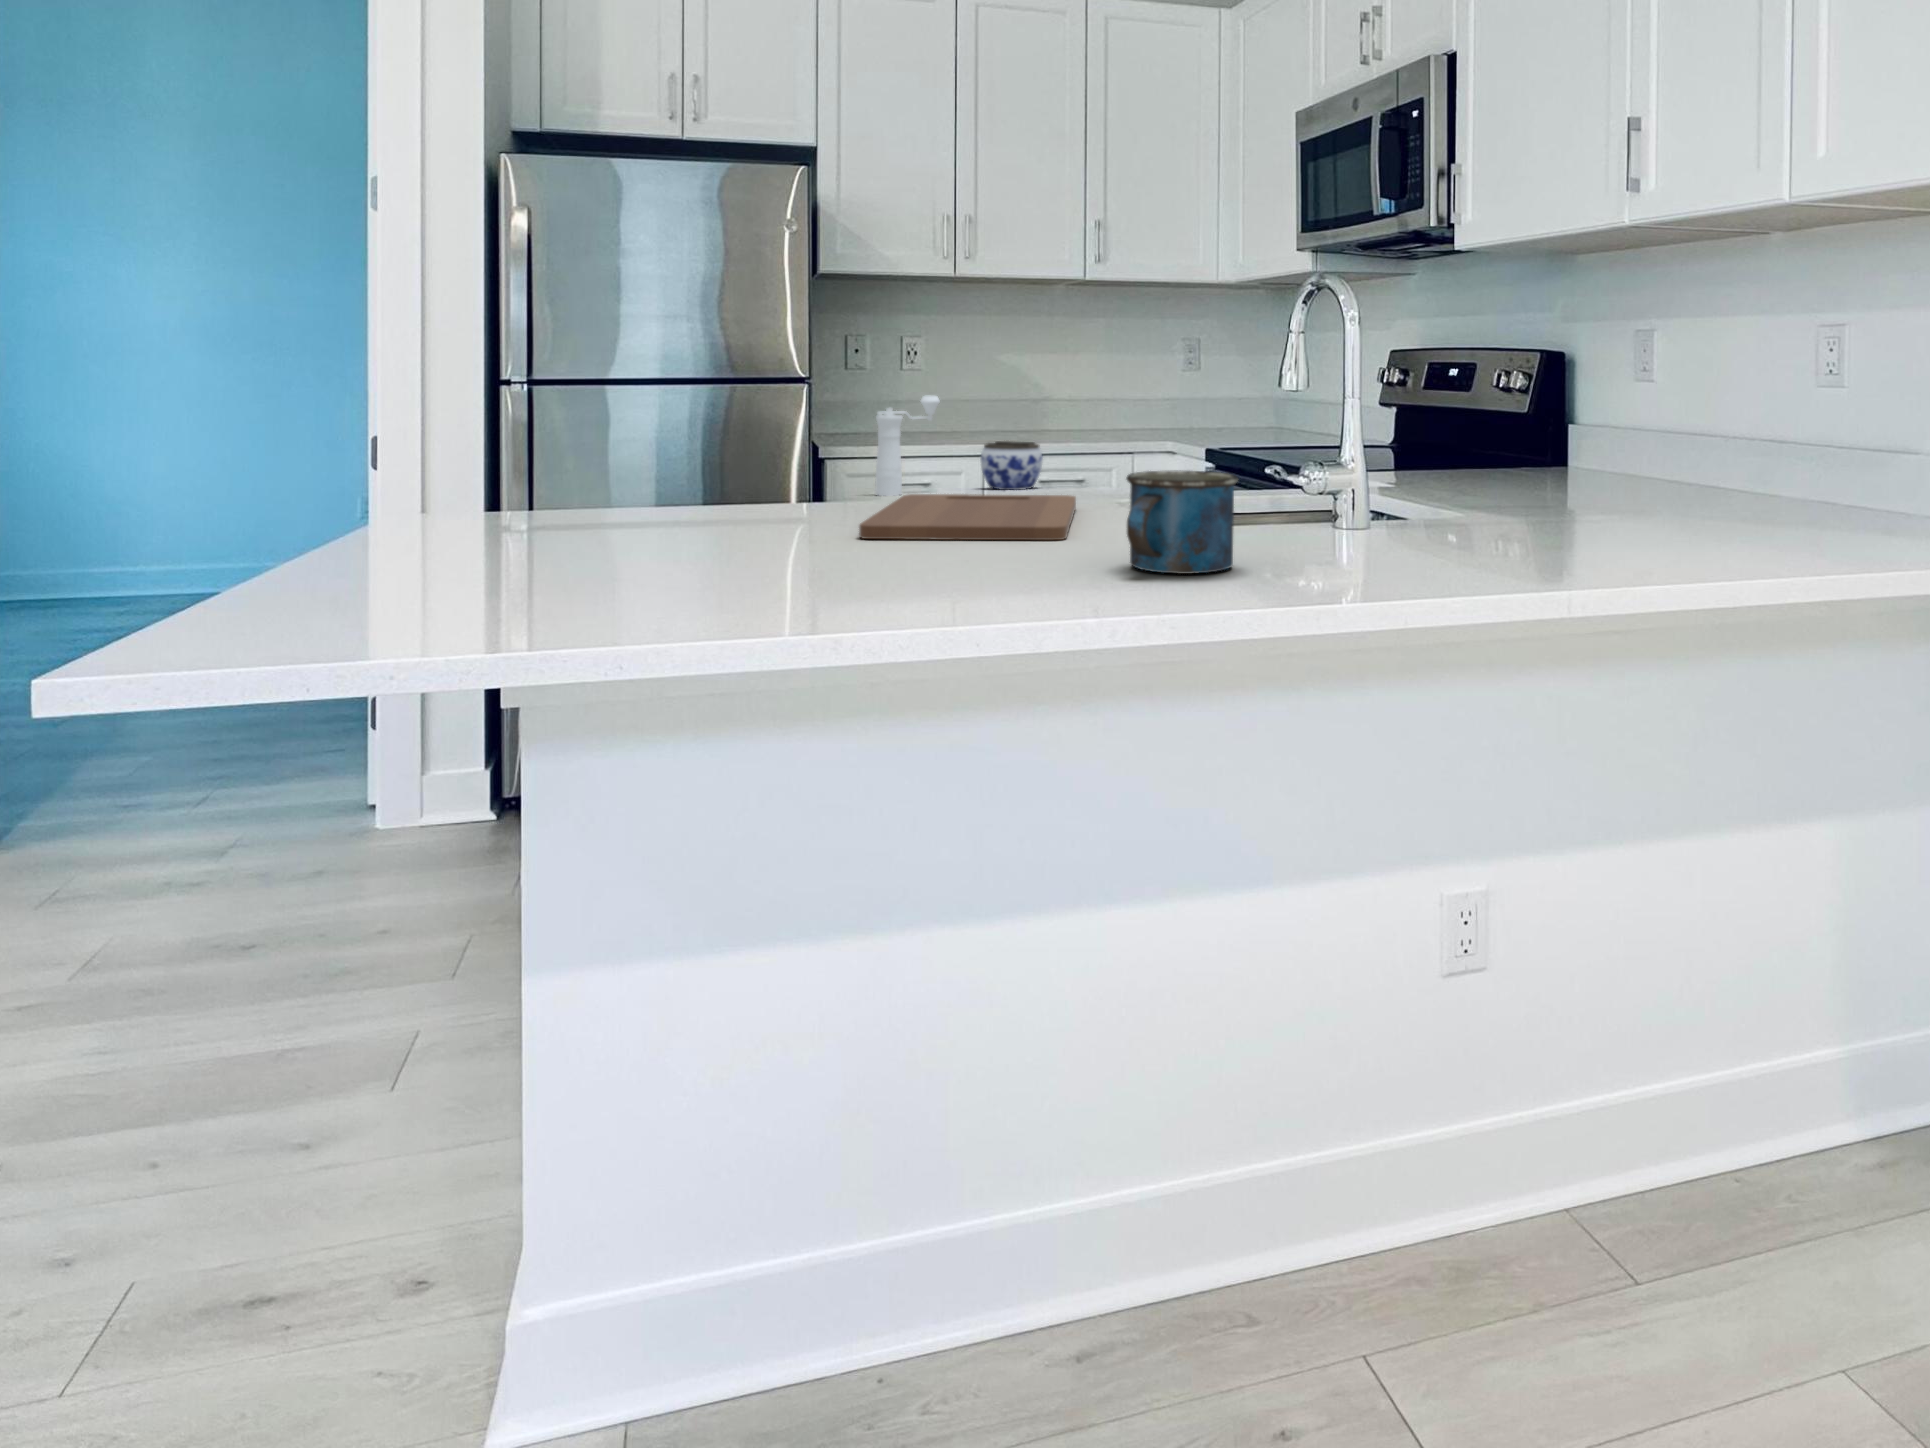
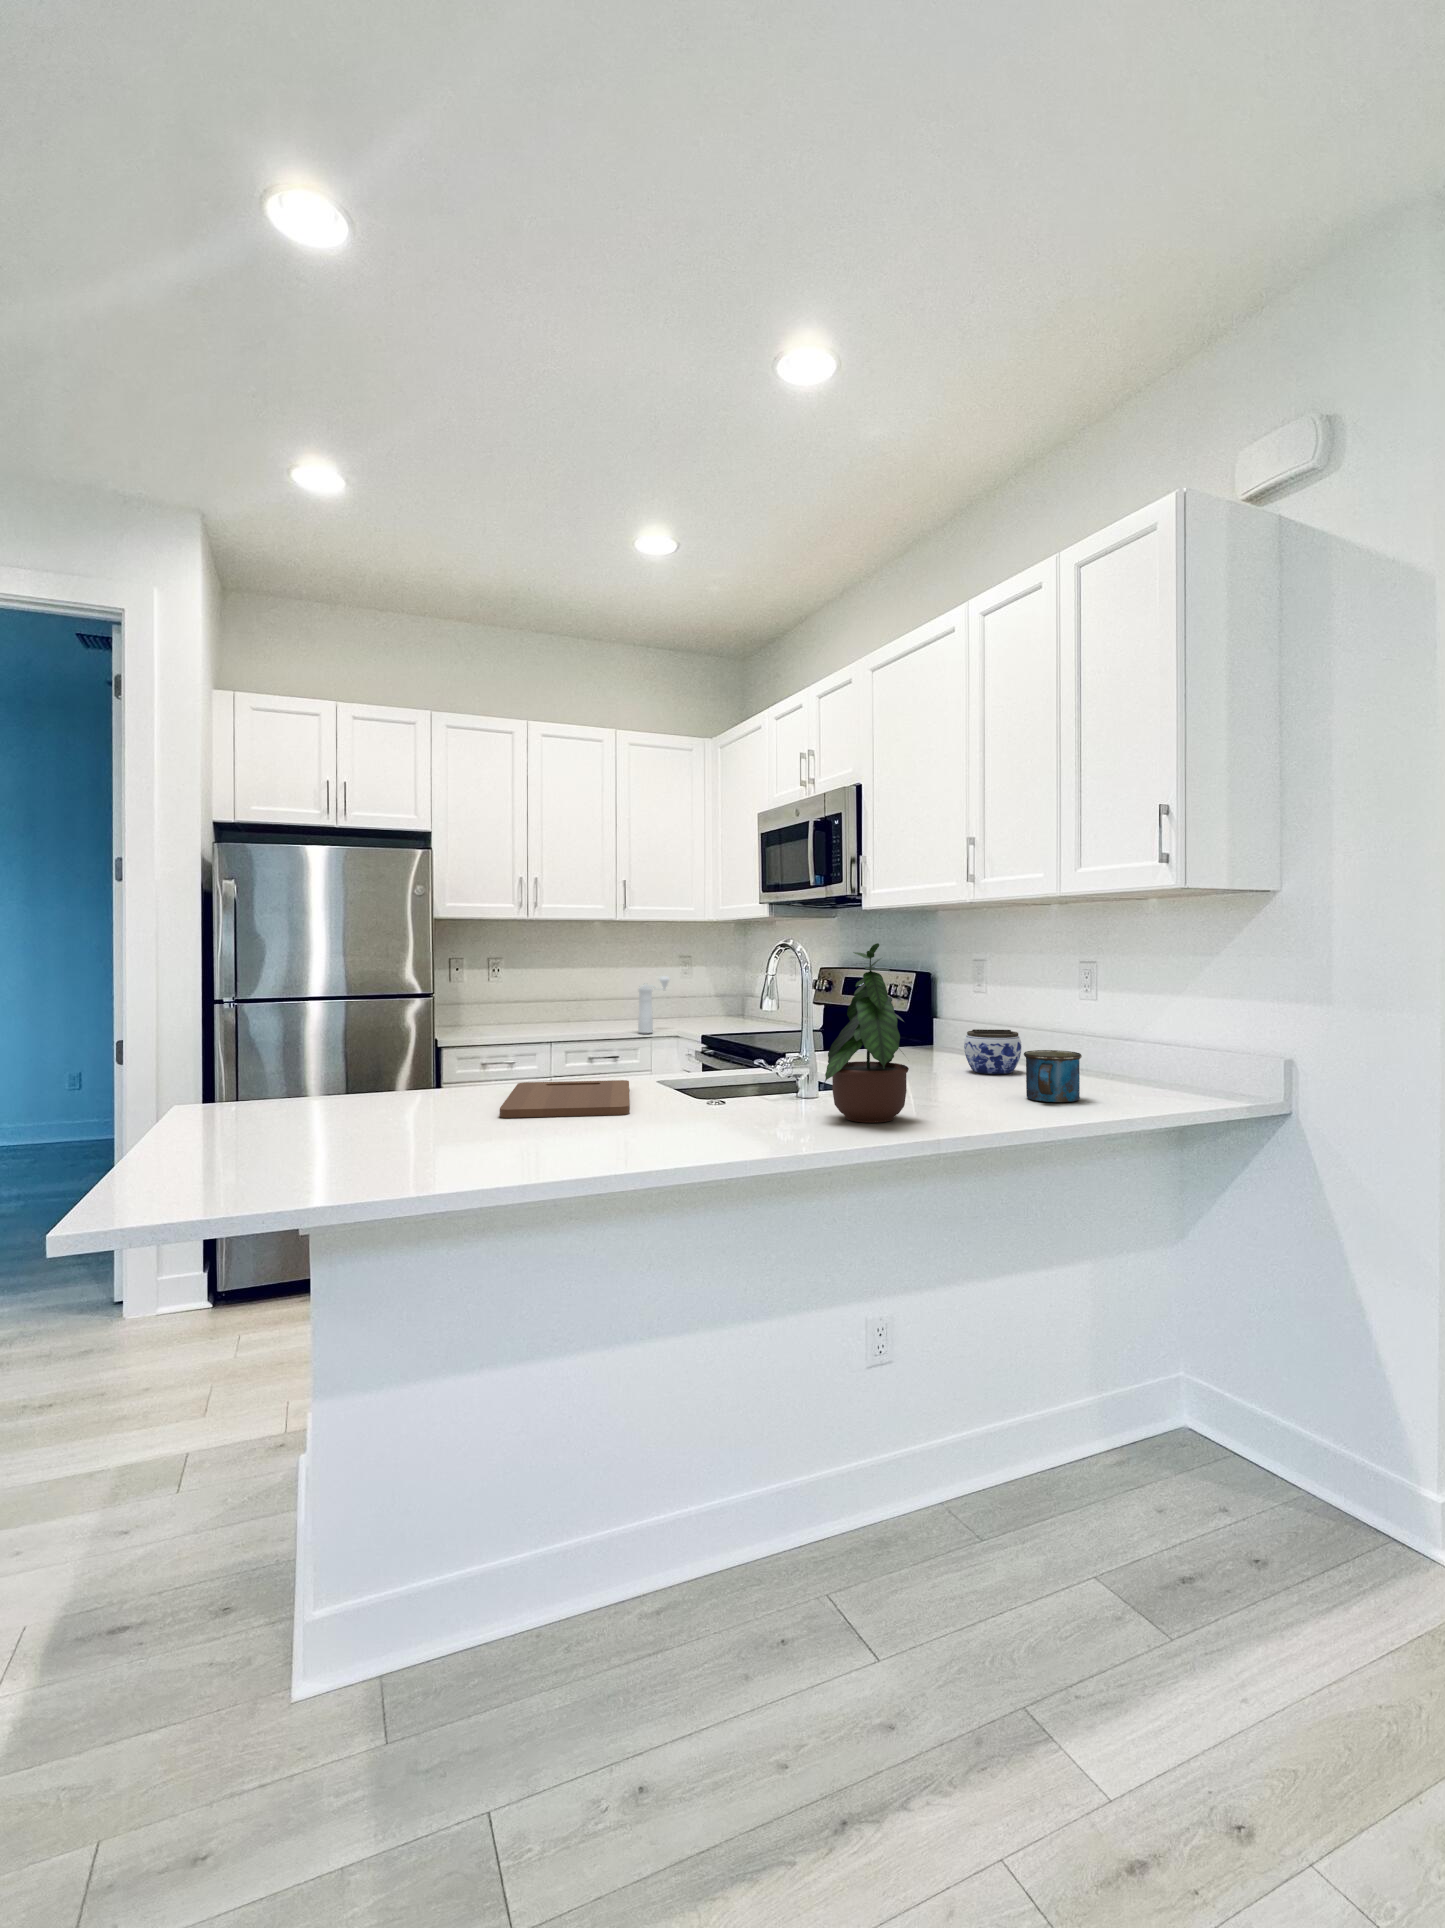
potted plant: none [1373,256,1556,562] -> present [824,943,909,1123]
pepper mill: present [875,396,940,496] -> present [638,976,670,1033]
jar: present [980,441,1043,490] -> present [964,1029,1022,1074]
mug: present [1126,471,1238,574] -> present [1024,1050,1082,1102]

